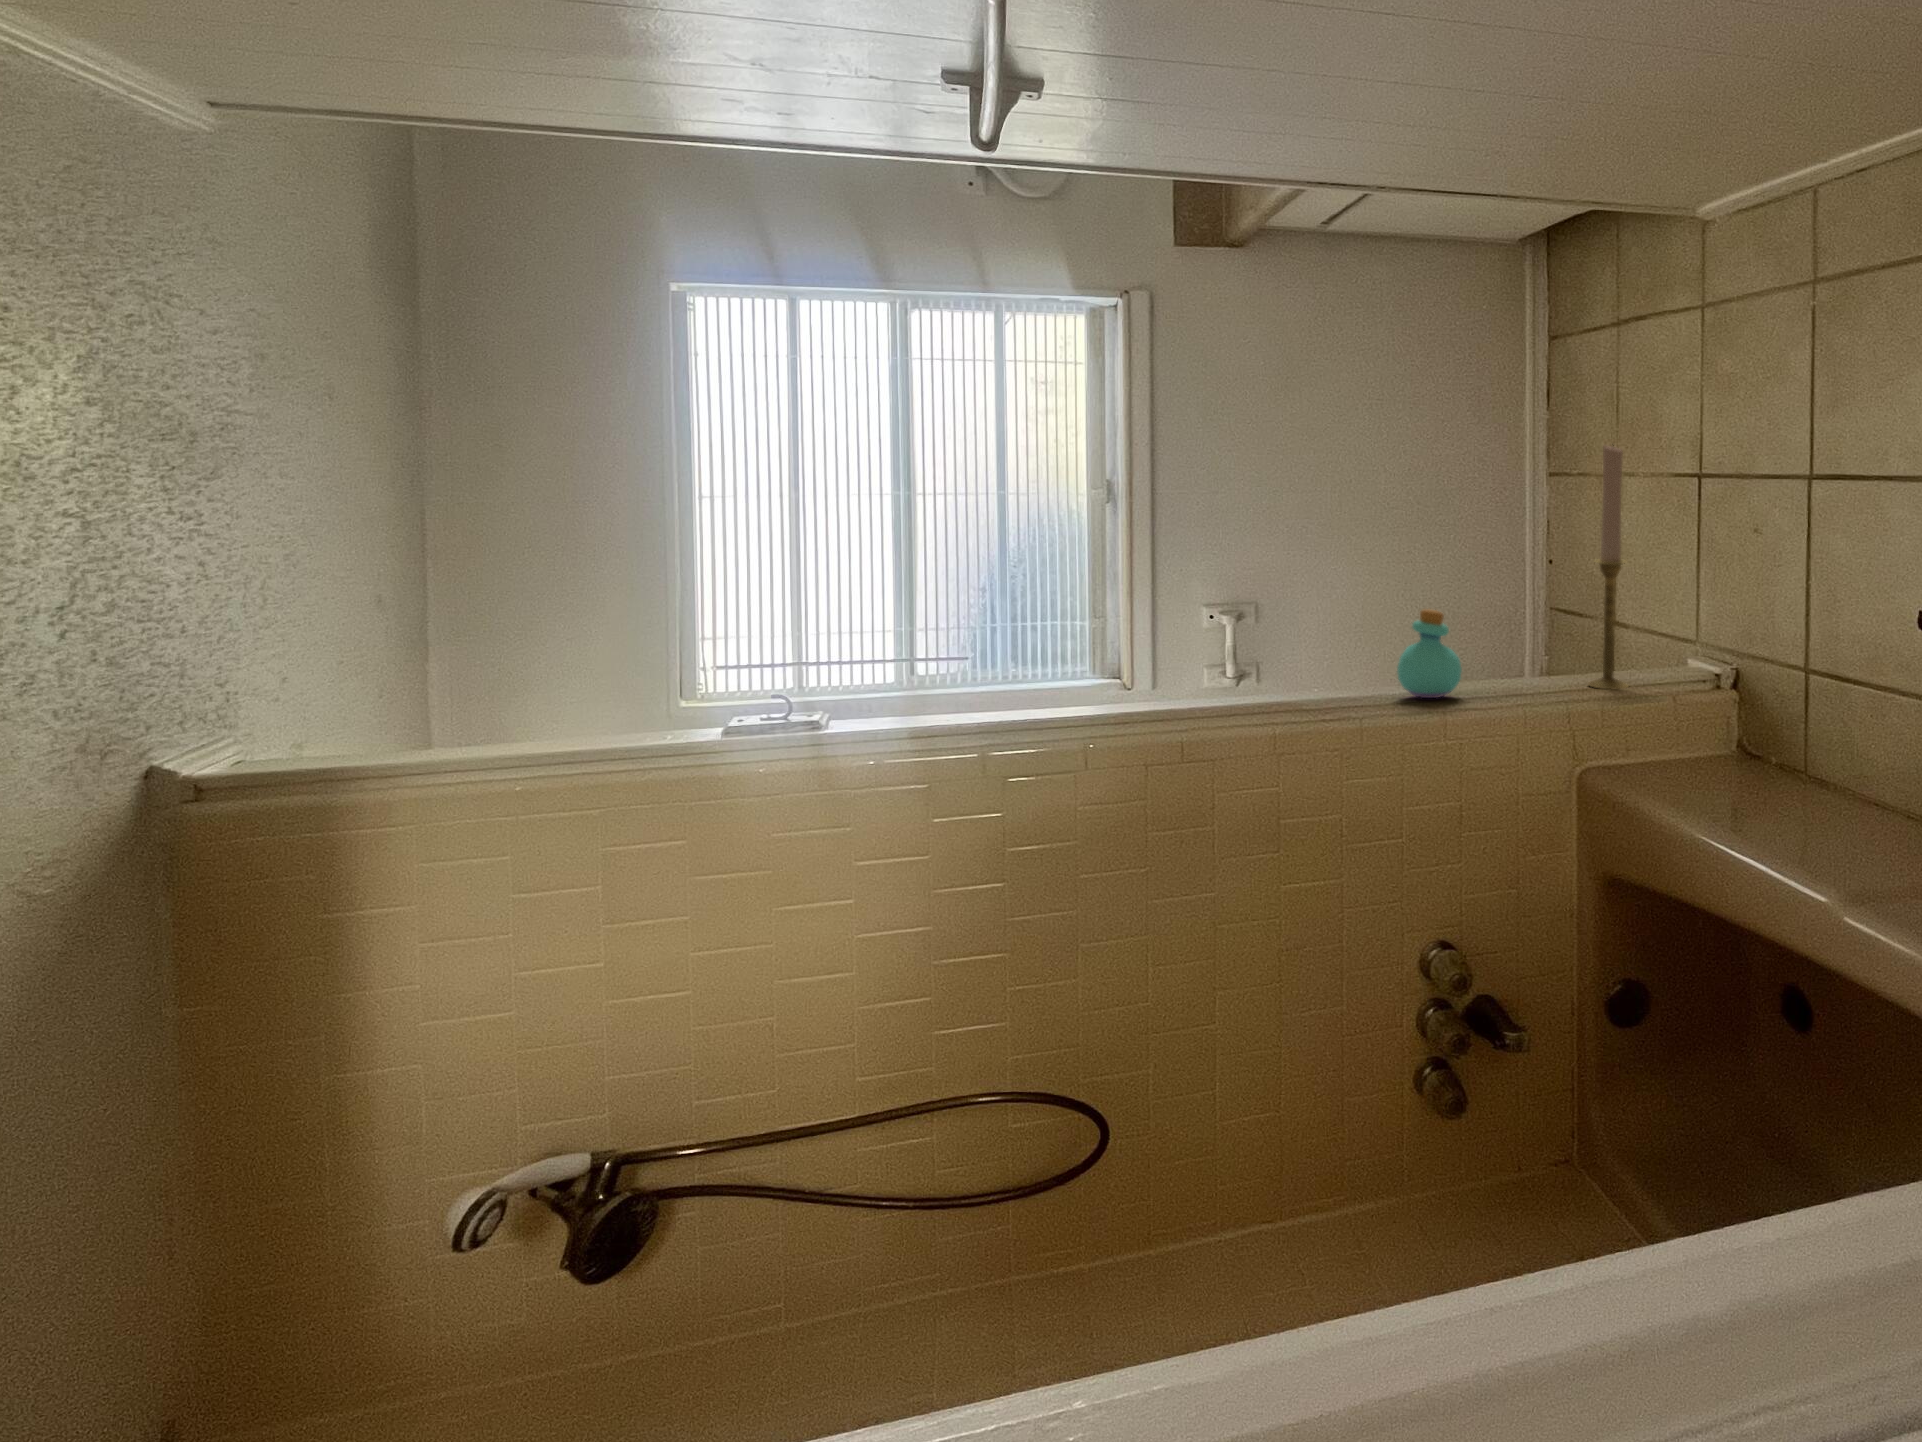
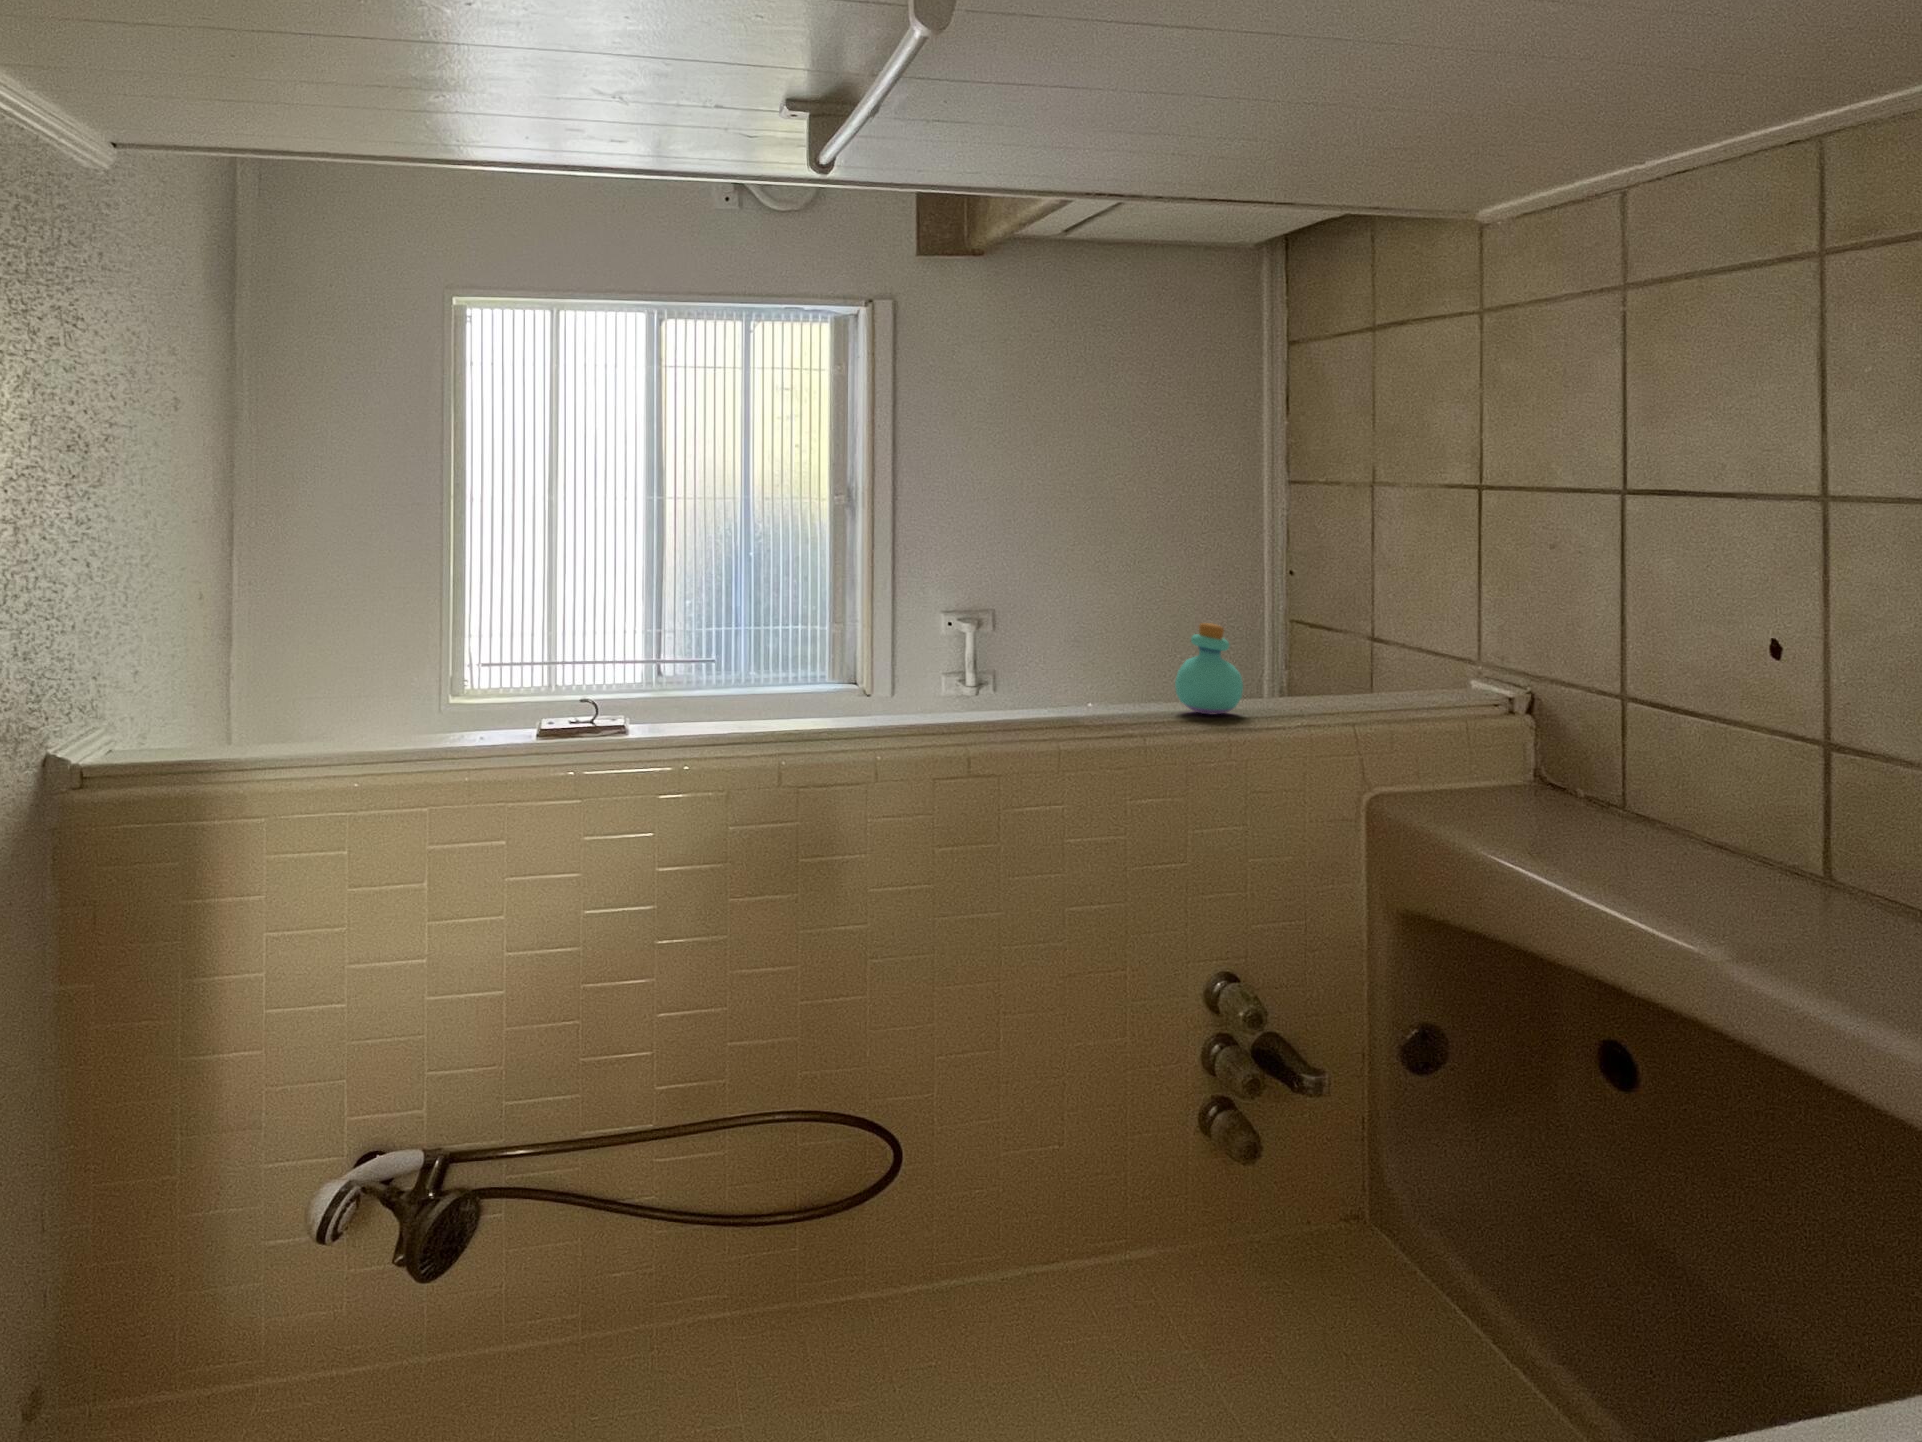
candlestick: present [1588,445,1628,689] -> none [1371,455,1418,712]

